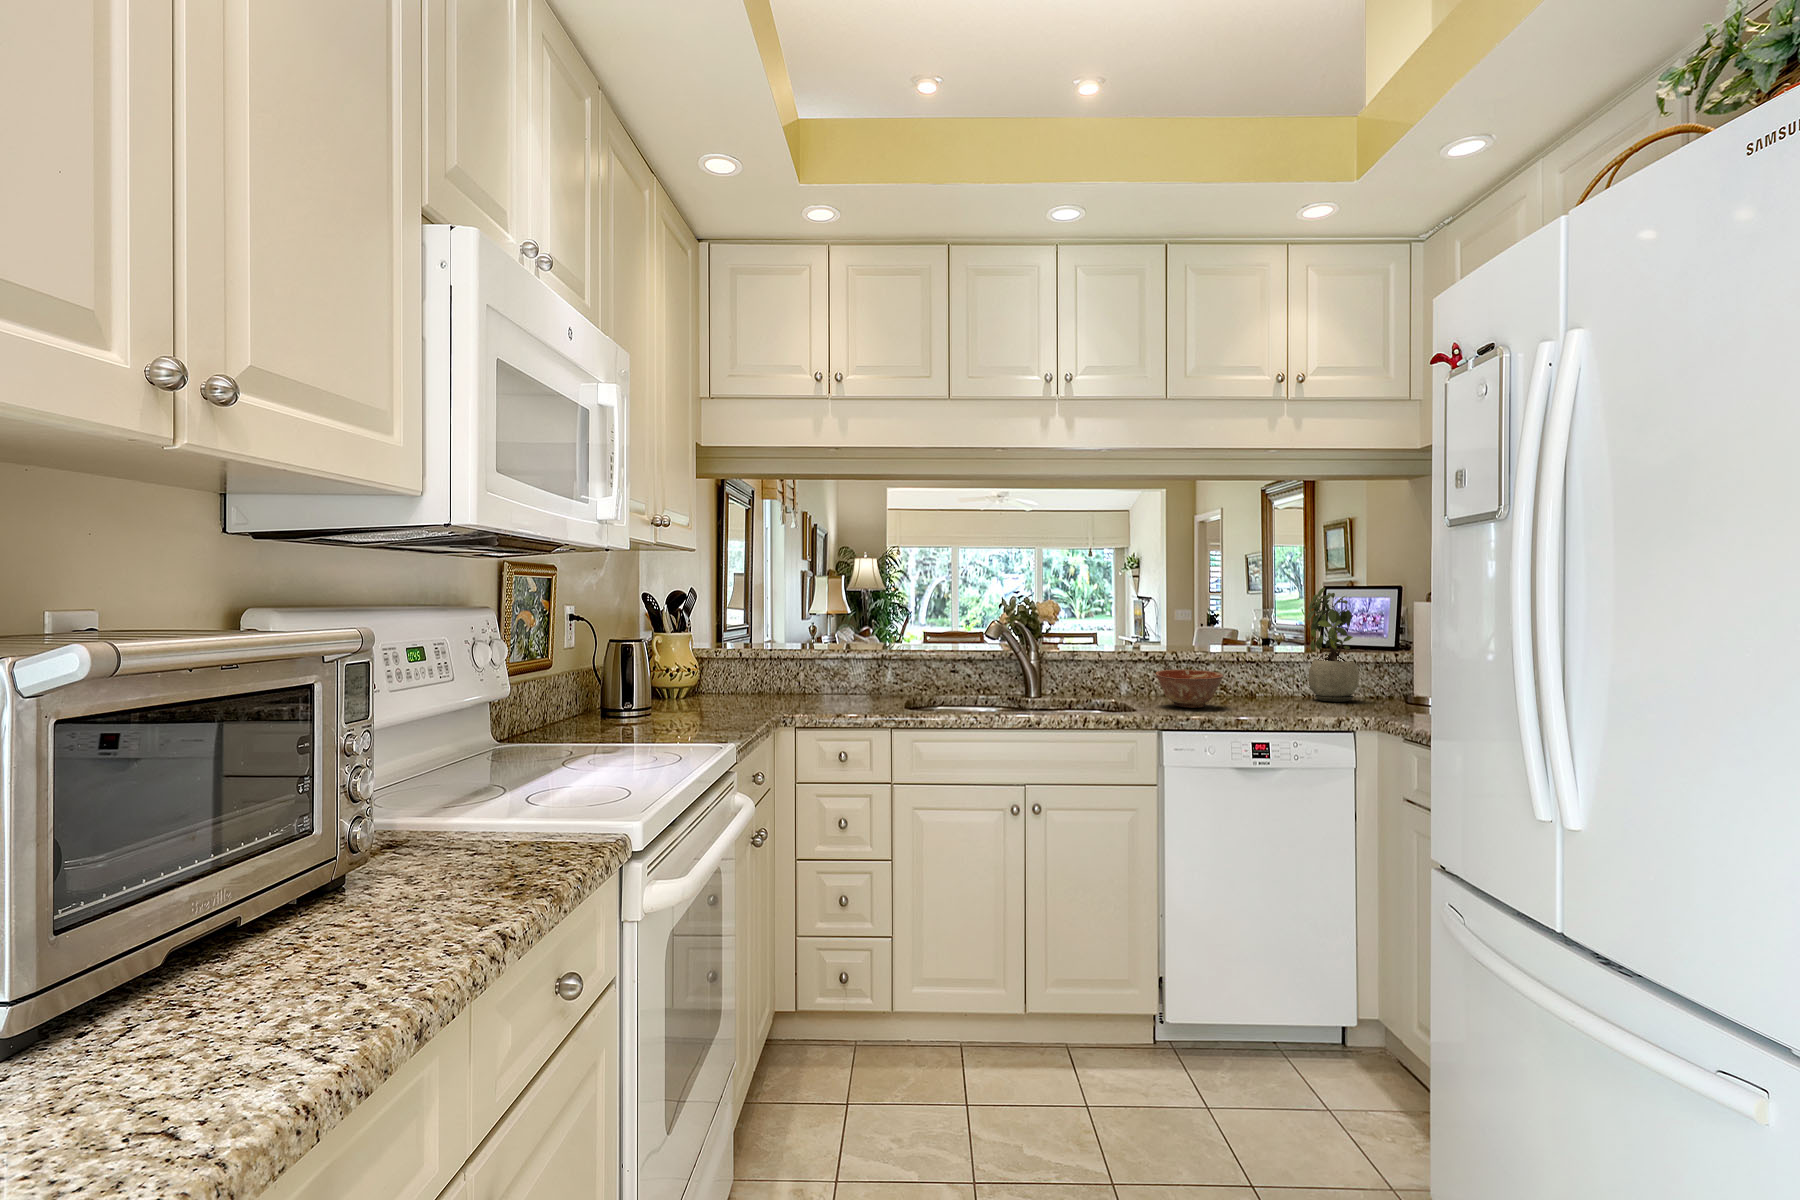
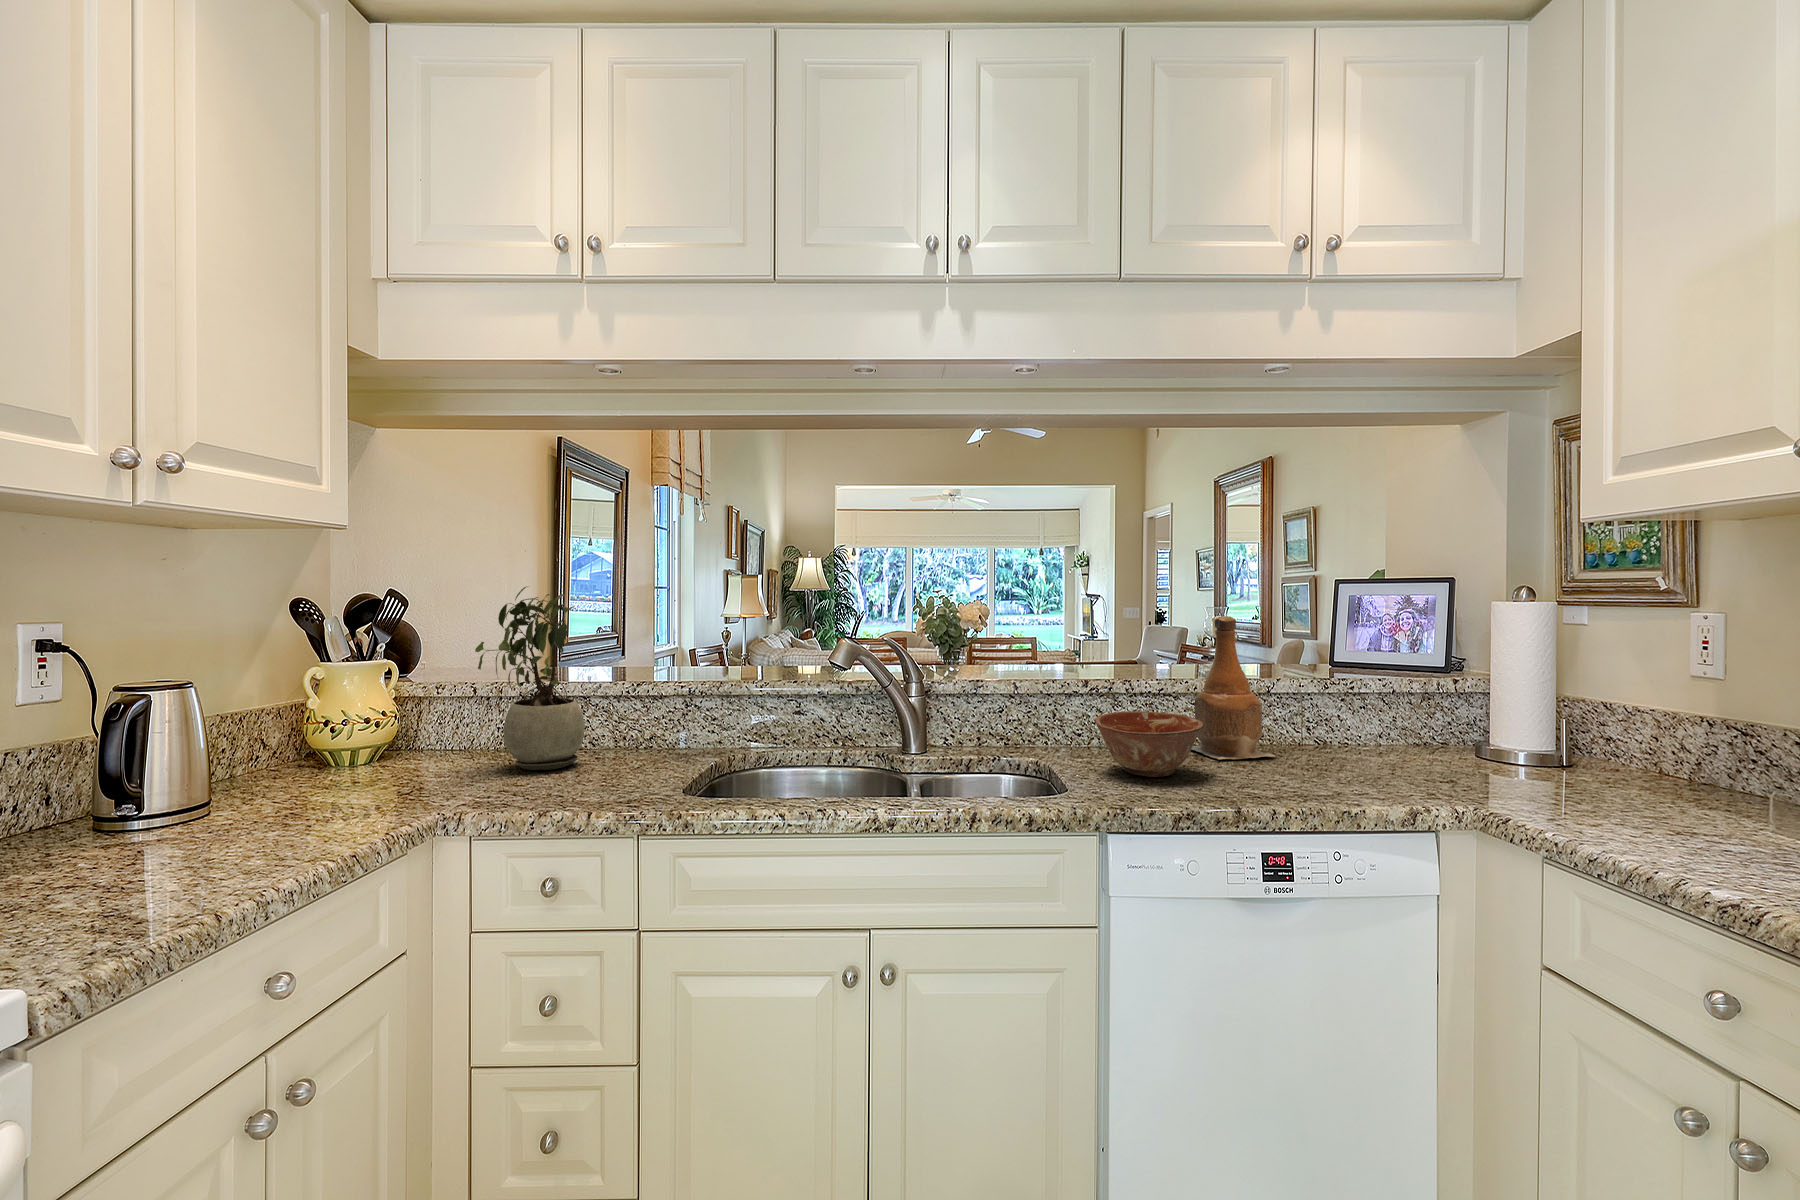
potted plant: present [1307,588,1359,702] -> present [475,587,585,770]
bottle: none [1213,610,1273,702] -> present [1192,616,1275,759]

